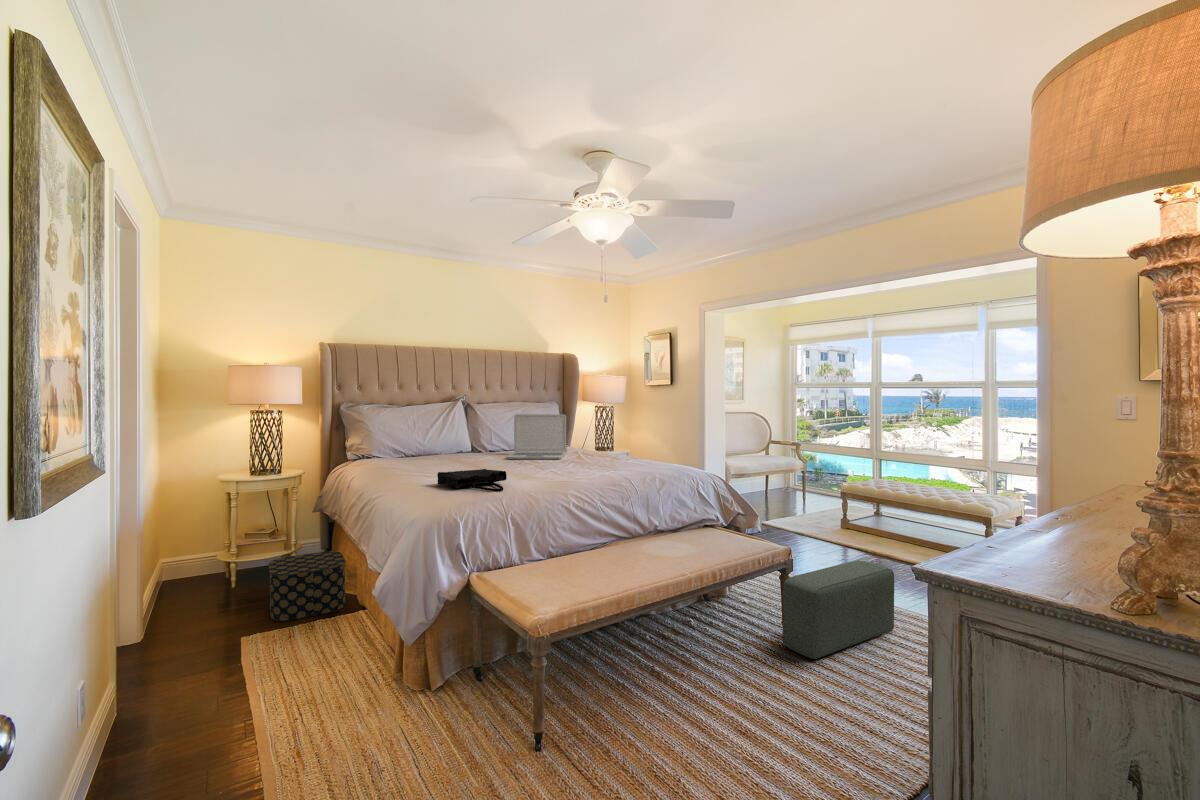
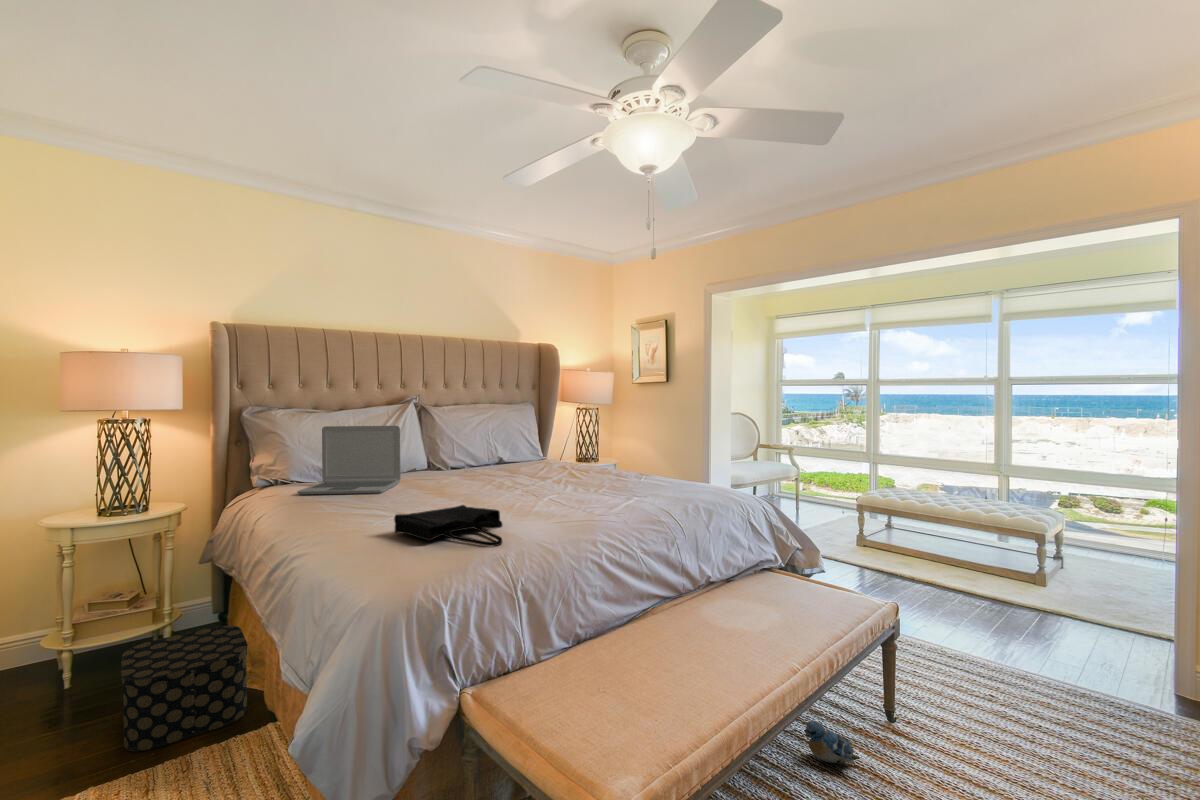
laptop: present [506,414,567,459] -> present [297,426,401,495]
pouf: present [783,560,894,659] -> none [898,612,1021,769]
plush toy: none [711,623,748,652] -> present [804,721,860,765]

